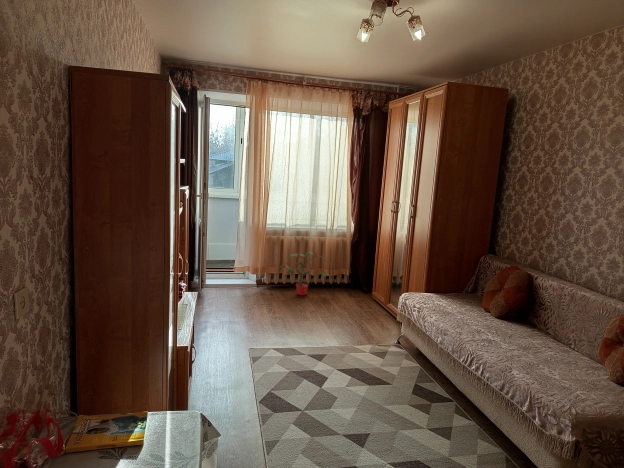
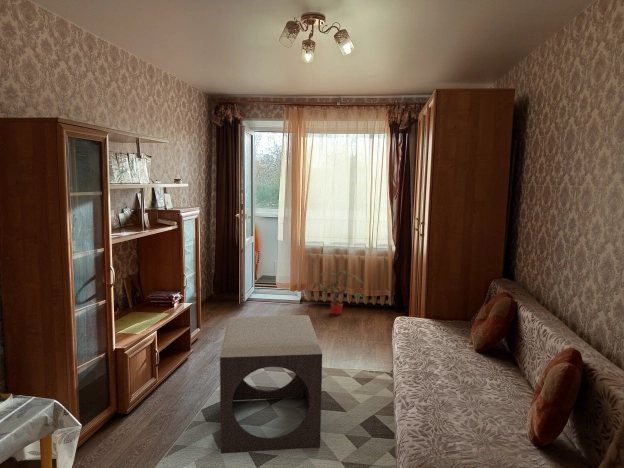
footstool: none [274,294,408,445] -> present [220,315,322,453]

